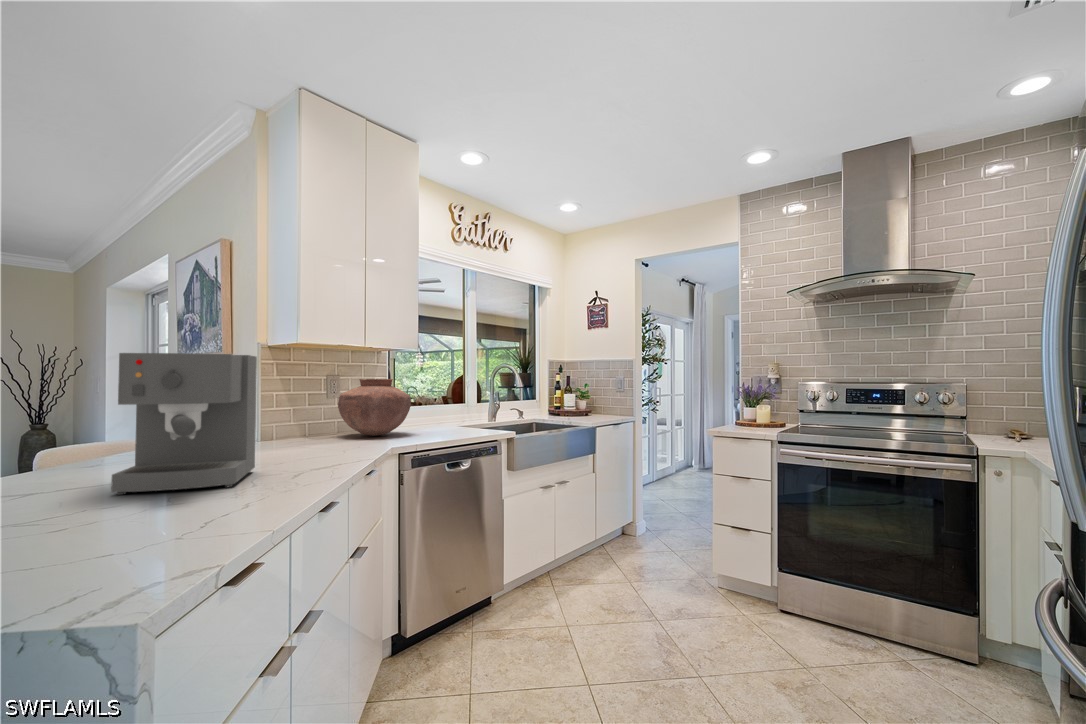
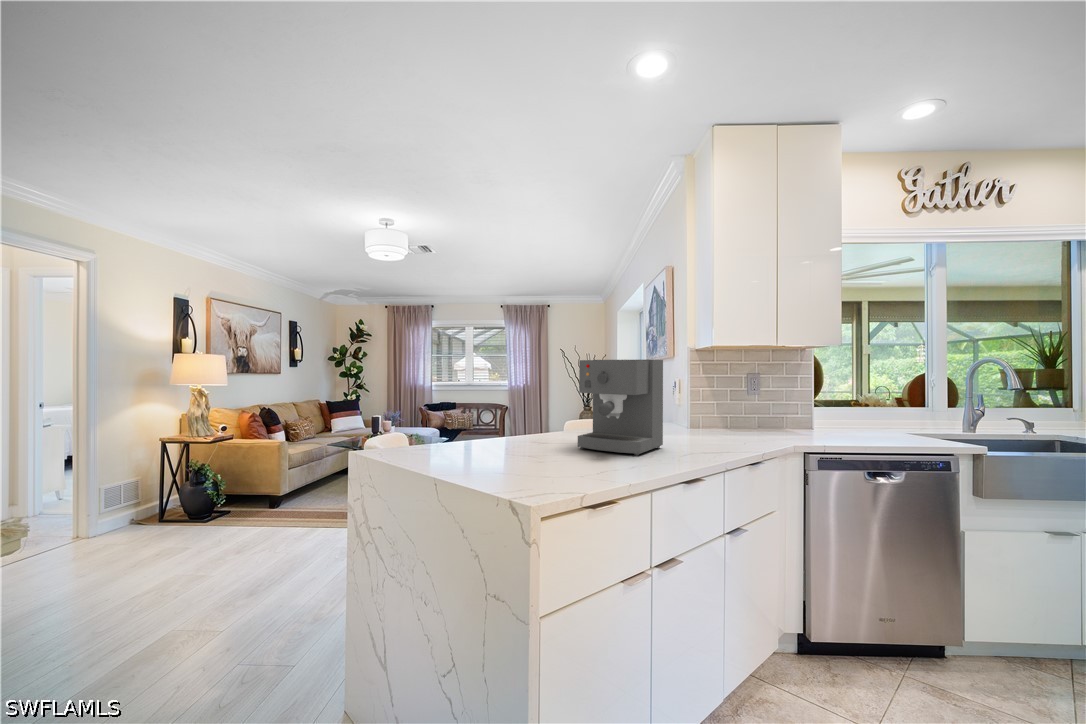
vase: present [338,379,411,436] -> none [755,376,832,433]

